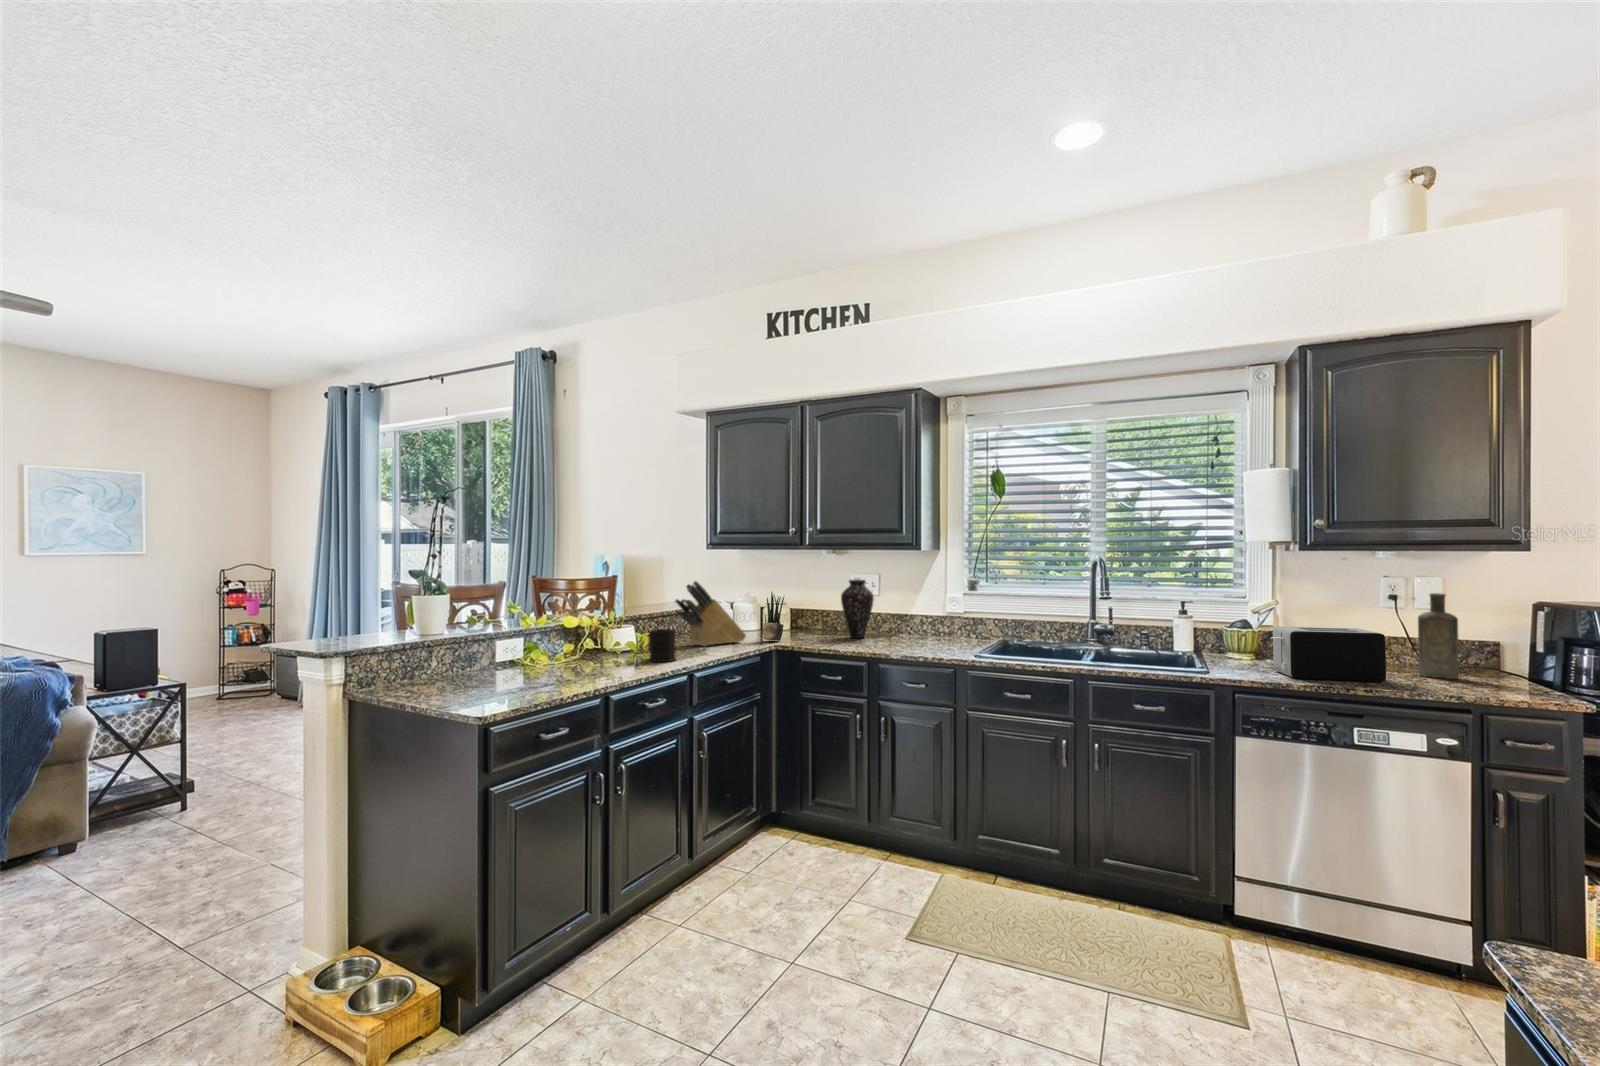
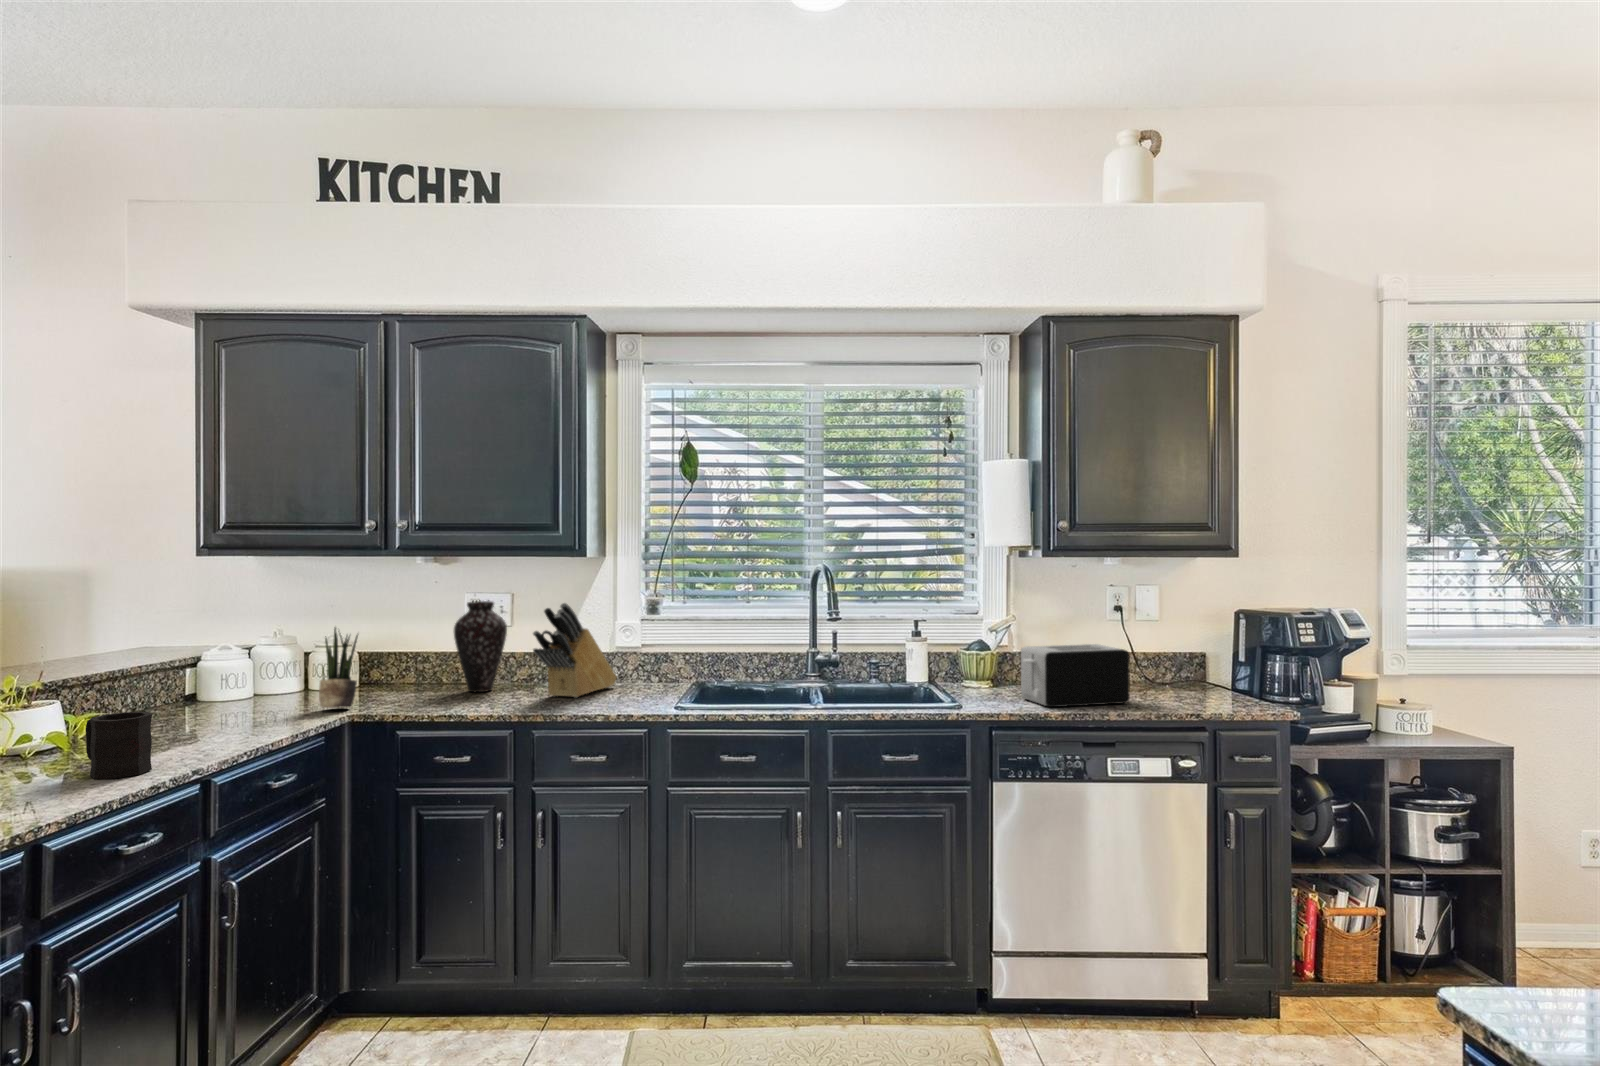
knife block: present [675,581,746,646] -> present [533,603,617,698]
bottle: present [1418,593,1459,679] -> none [1137,602,1179,693]

